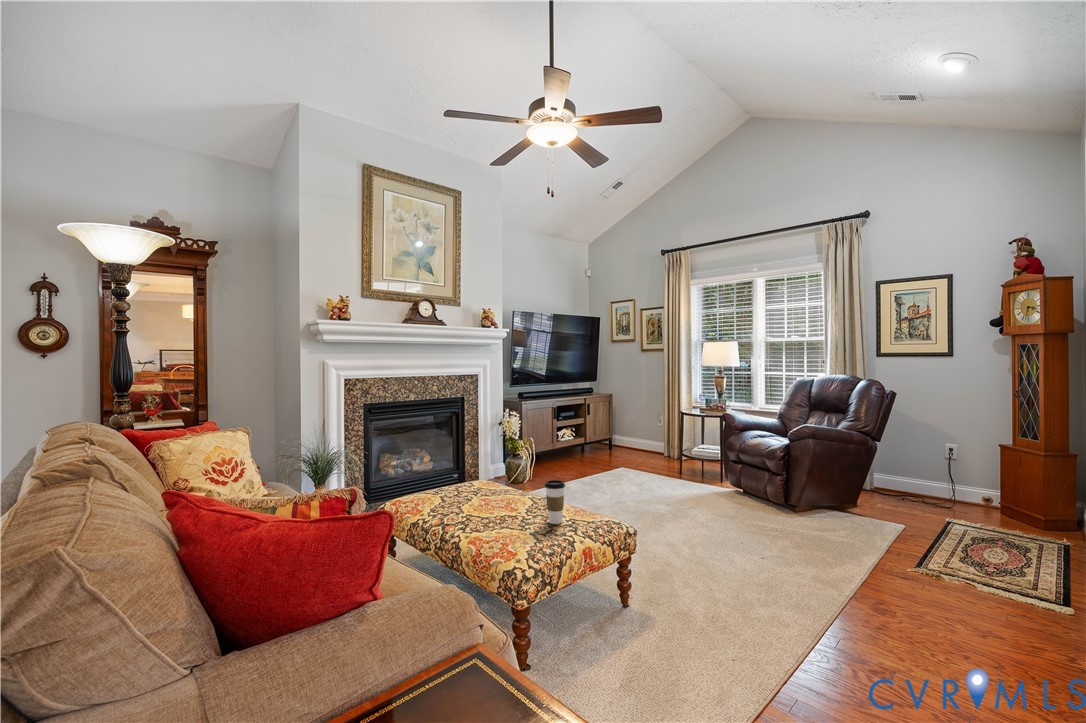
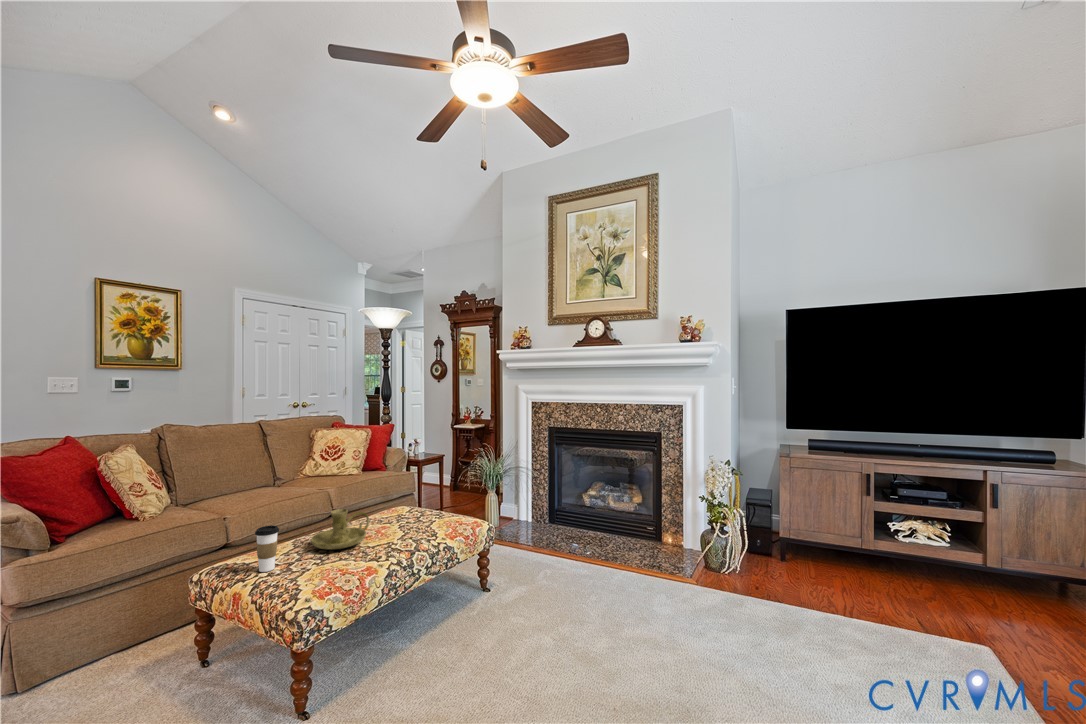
candle holder: none [485,470,535,508] -> present [311,509,369,550]

